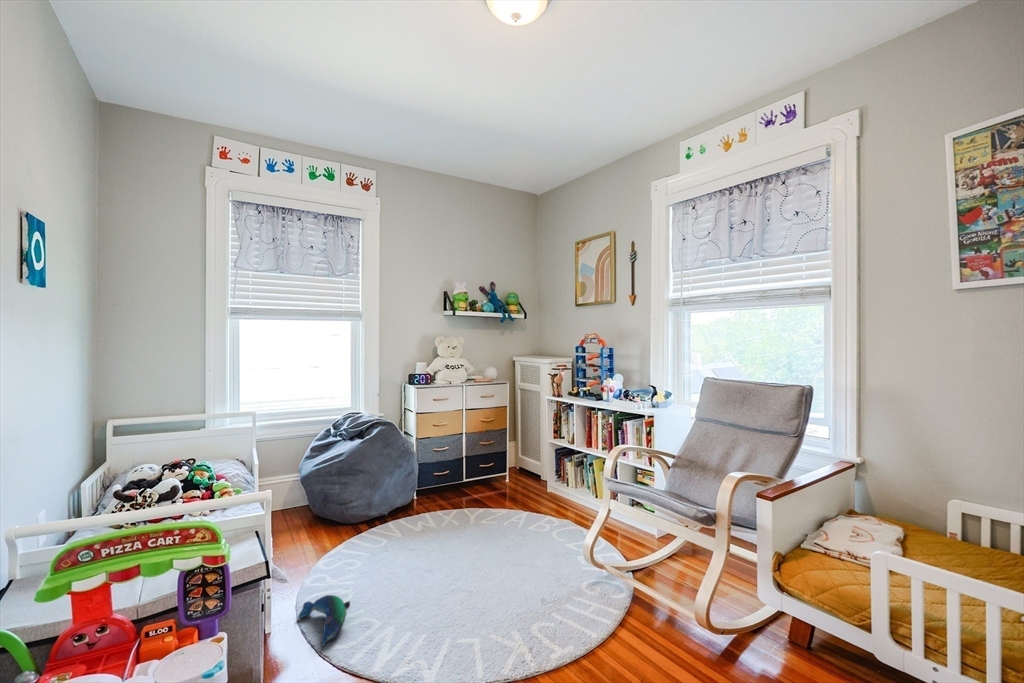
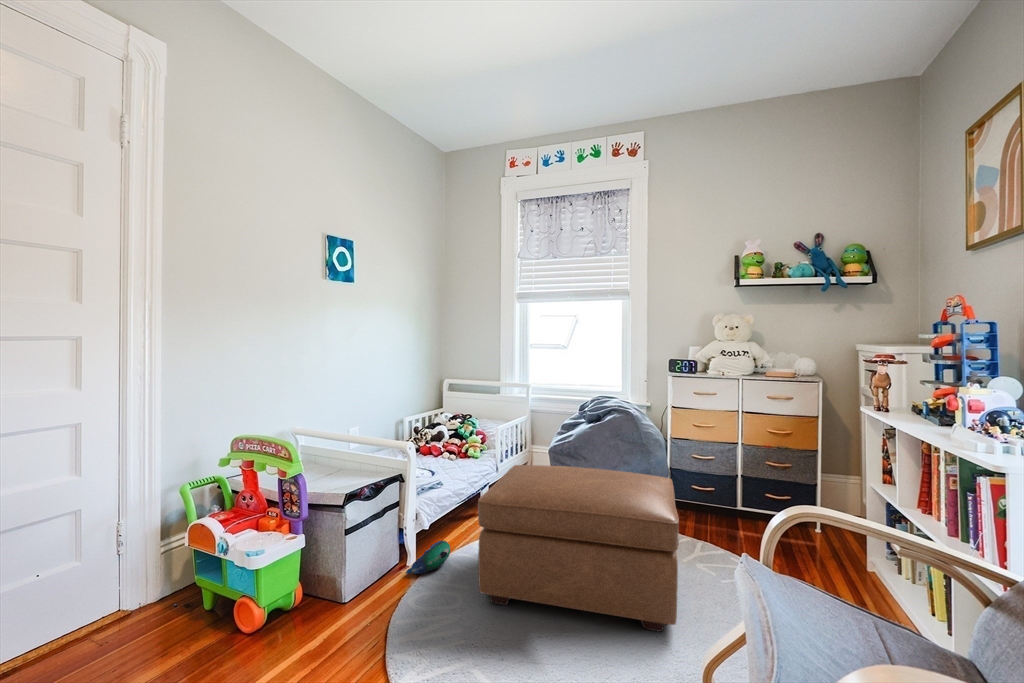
ottoman: none [371,464,551,614] -> present [478,465,679,632]

